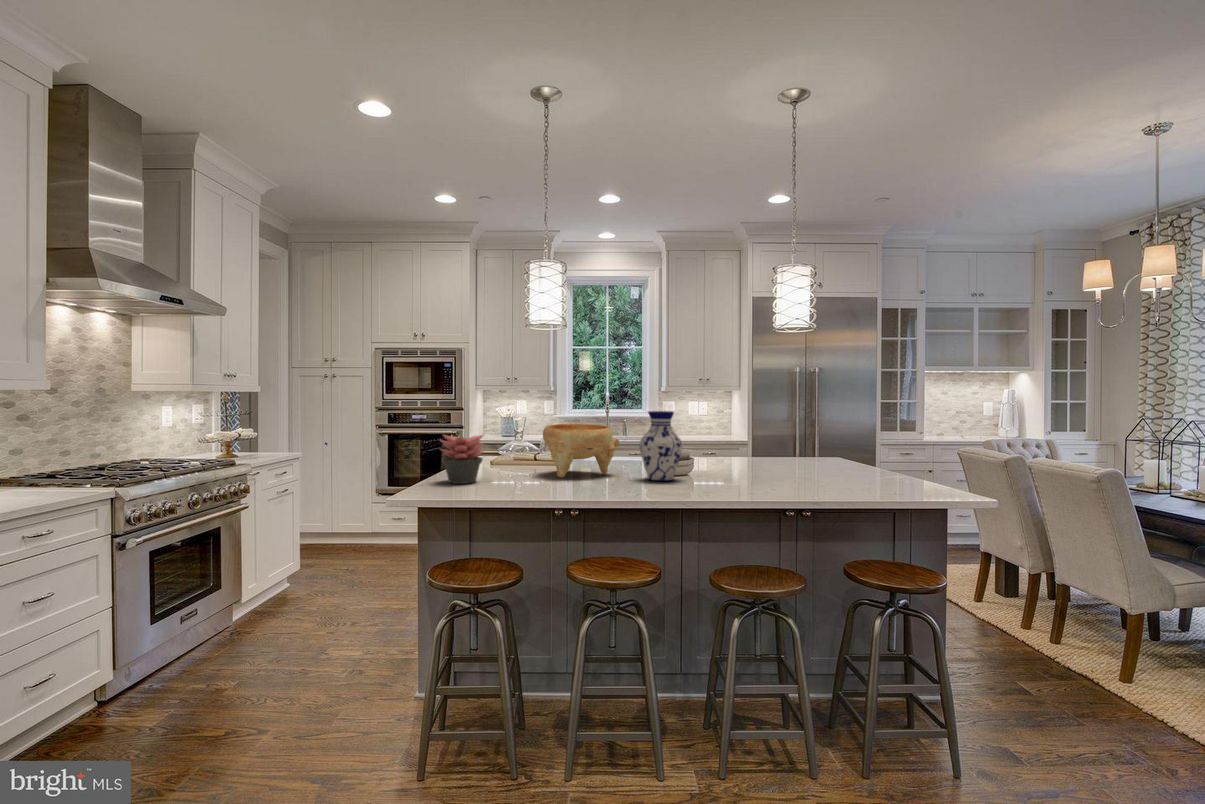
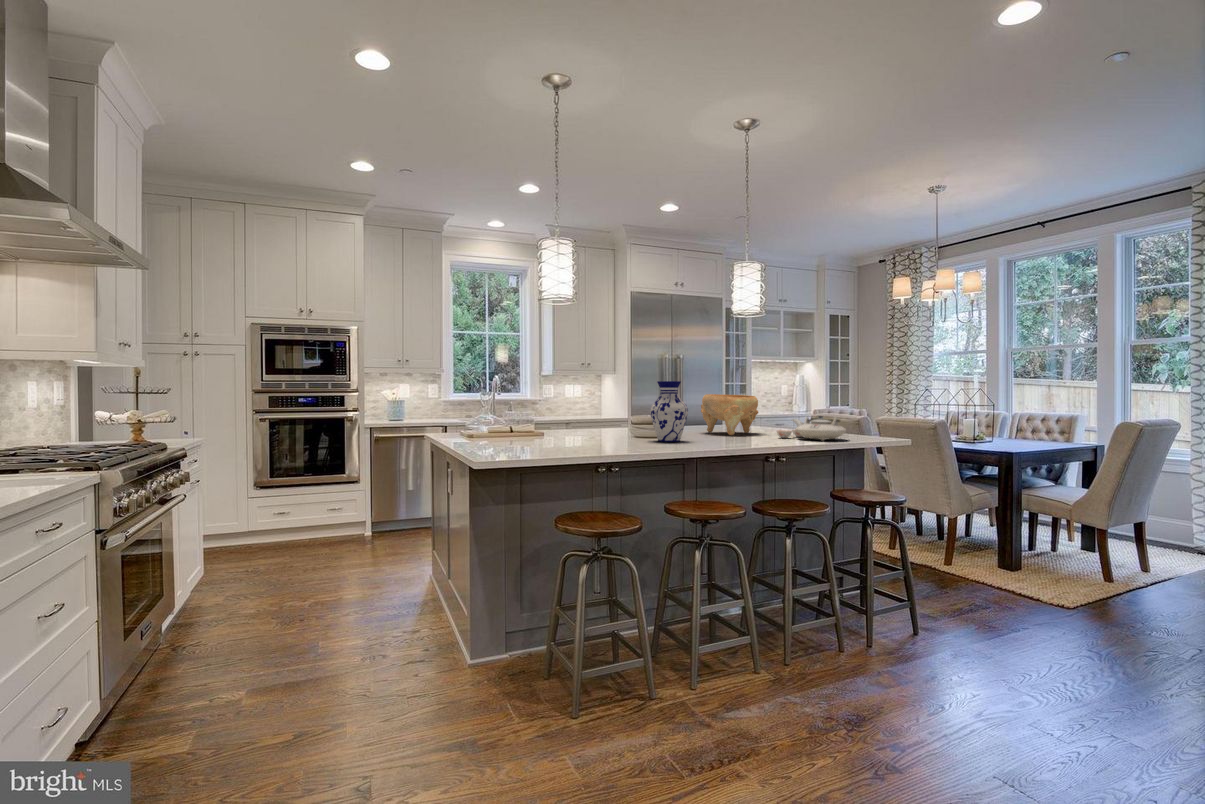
decorative bowl: present [543,424,619,478] -> present [701,394,758,435]
succulent plant: present [440,435,484,484] -> none [483,403,529,450]
teapot: none [807,457,891,490] -> present [777,416,846,440]

